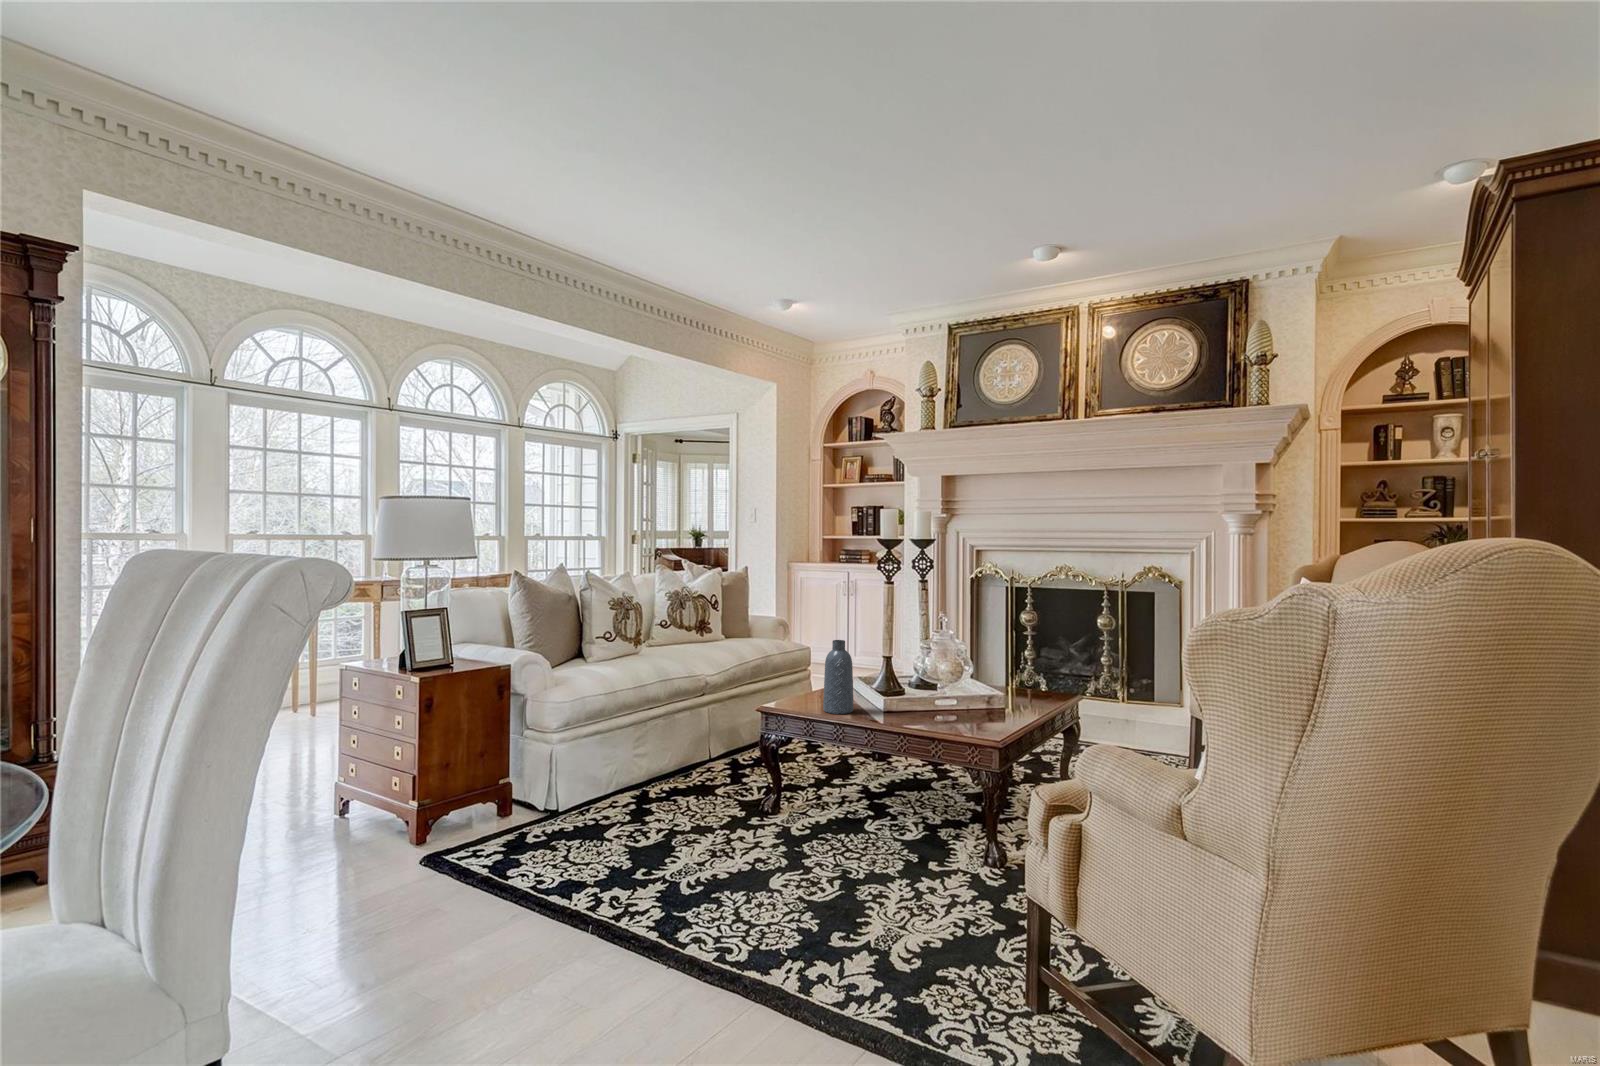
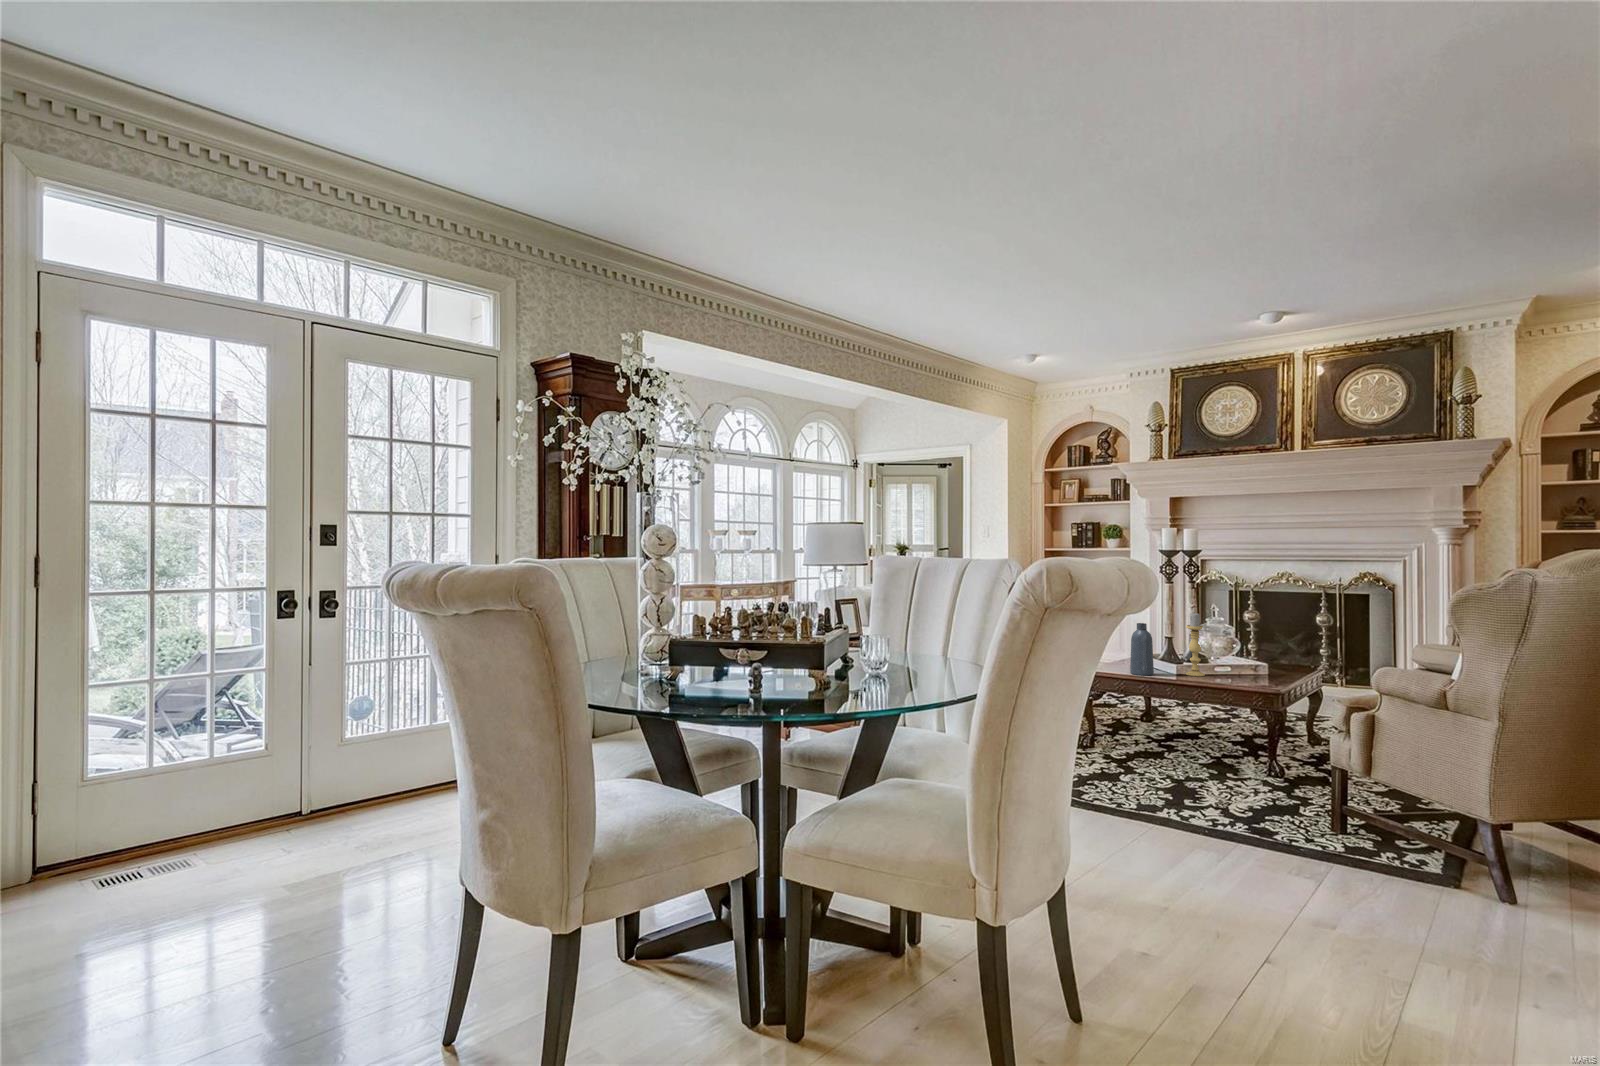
candle holder: none [898,625,922,714] -> present [1186,613,1205,676]

